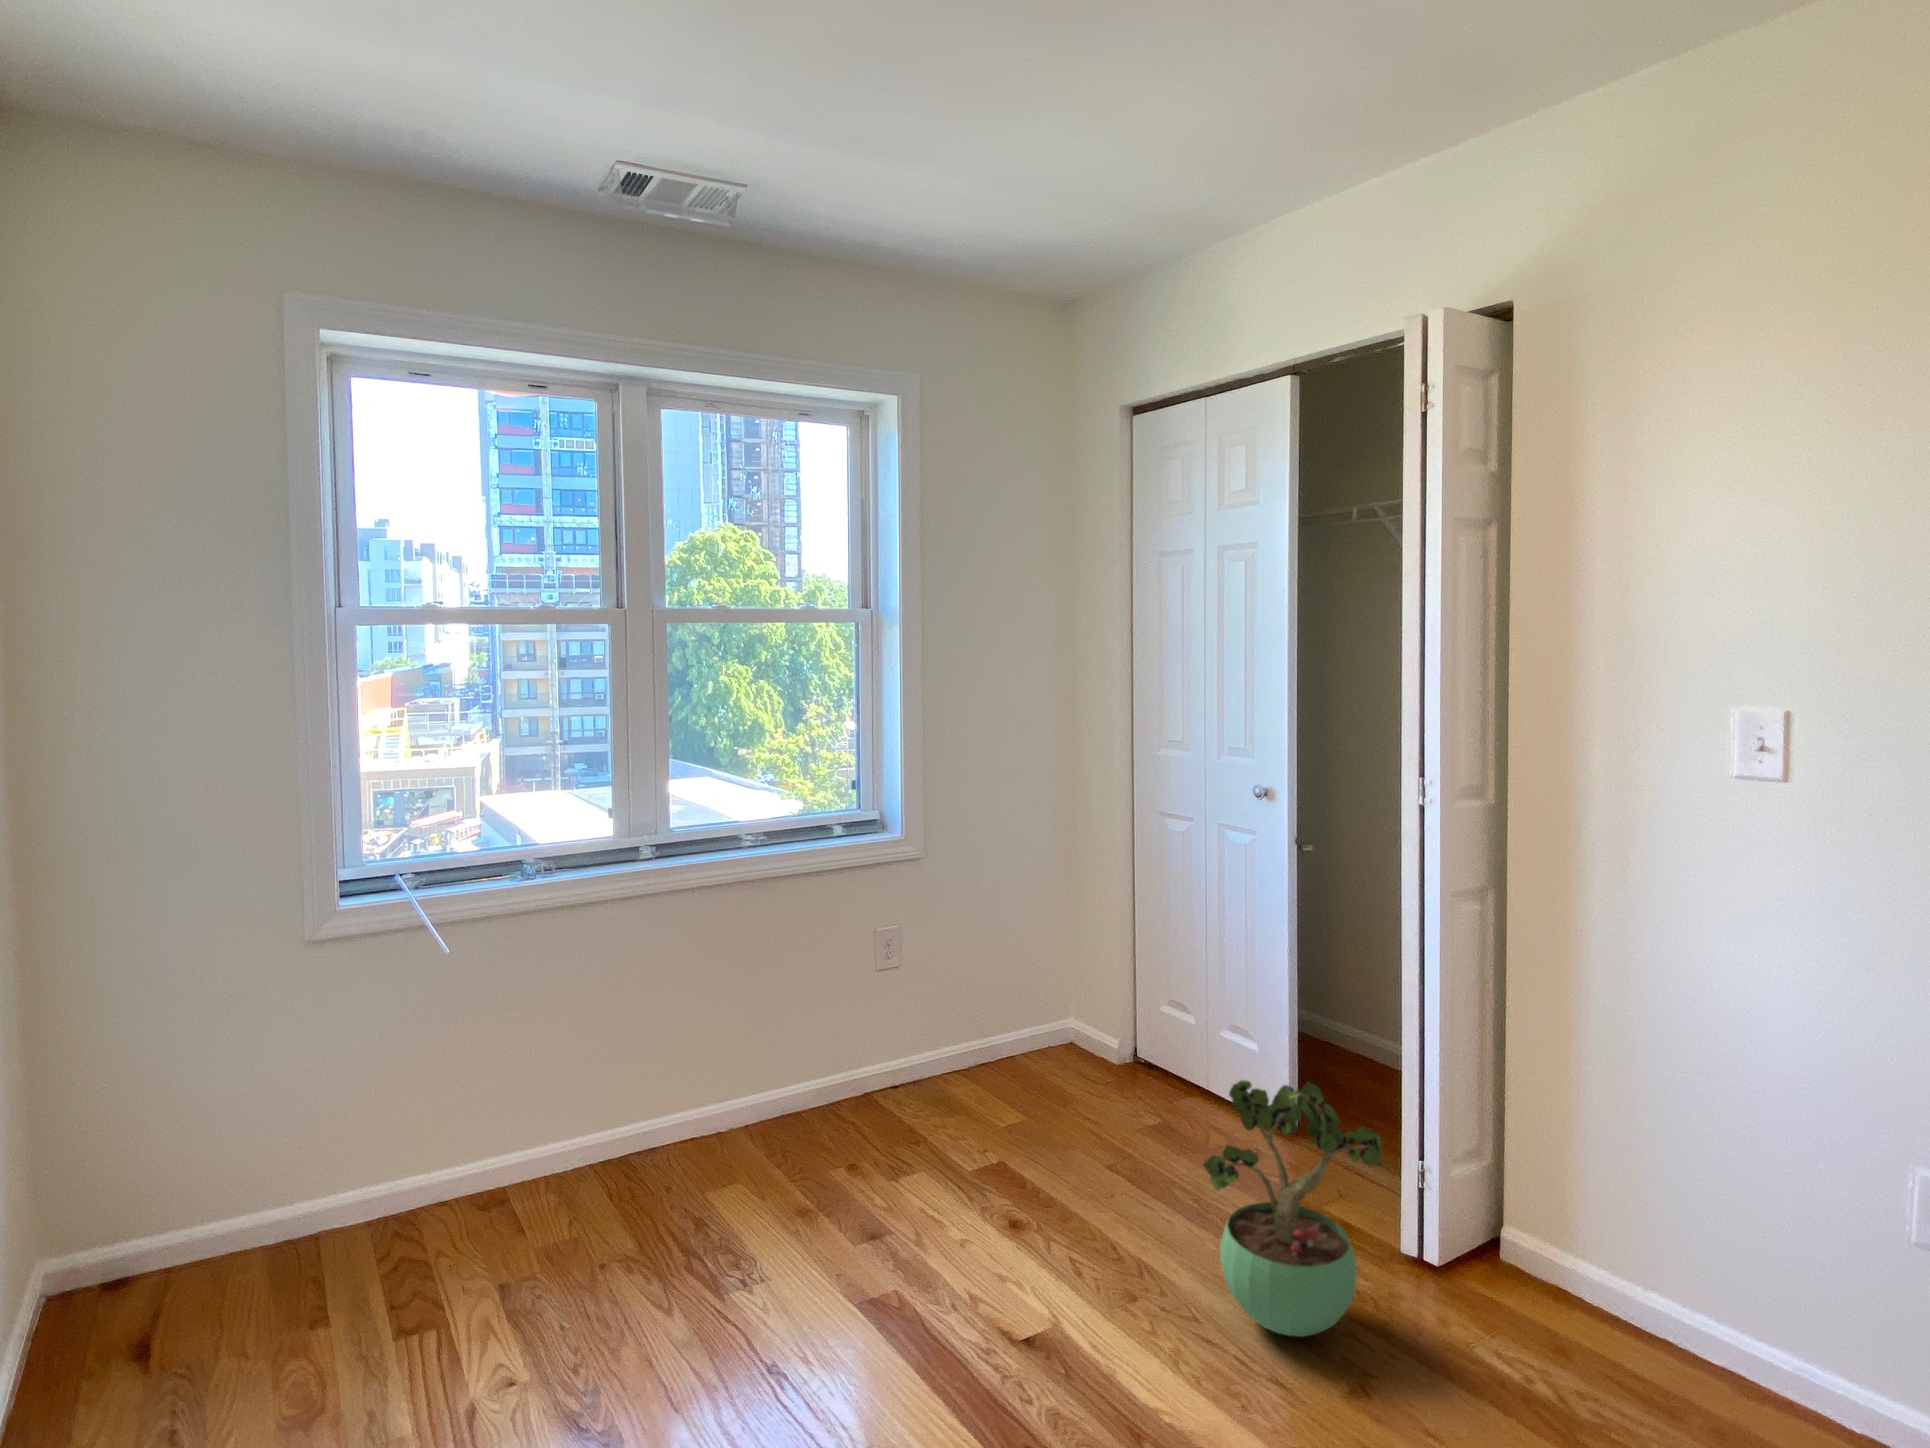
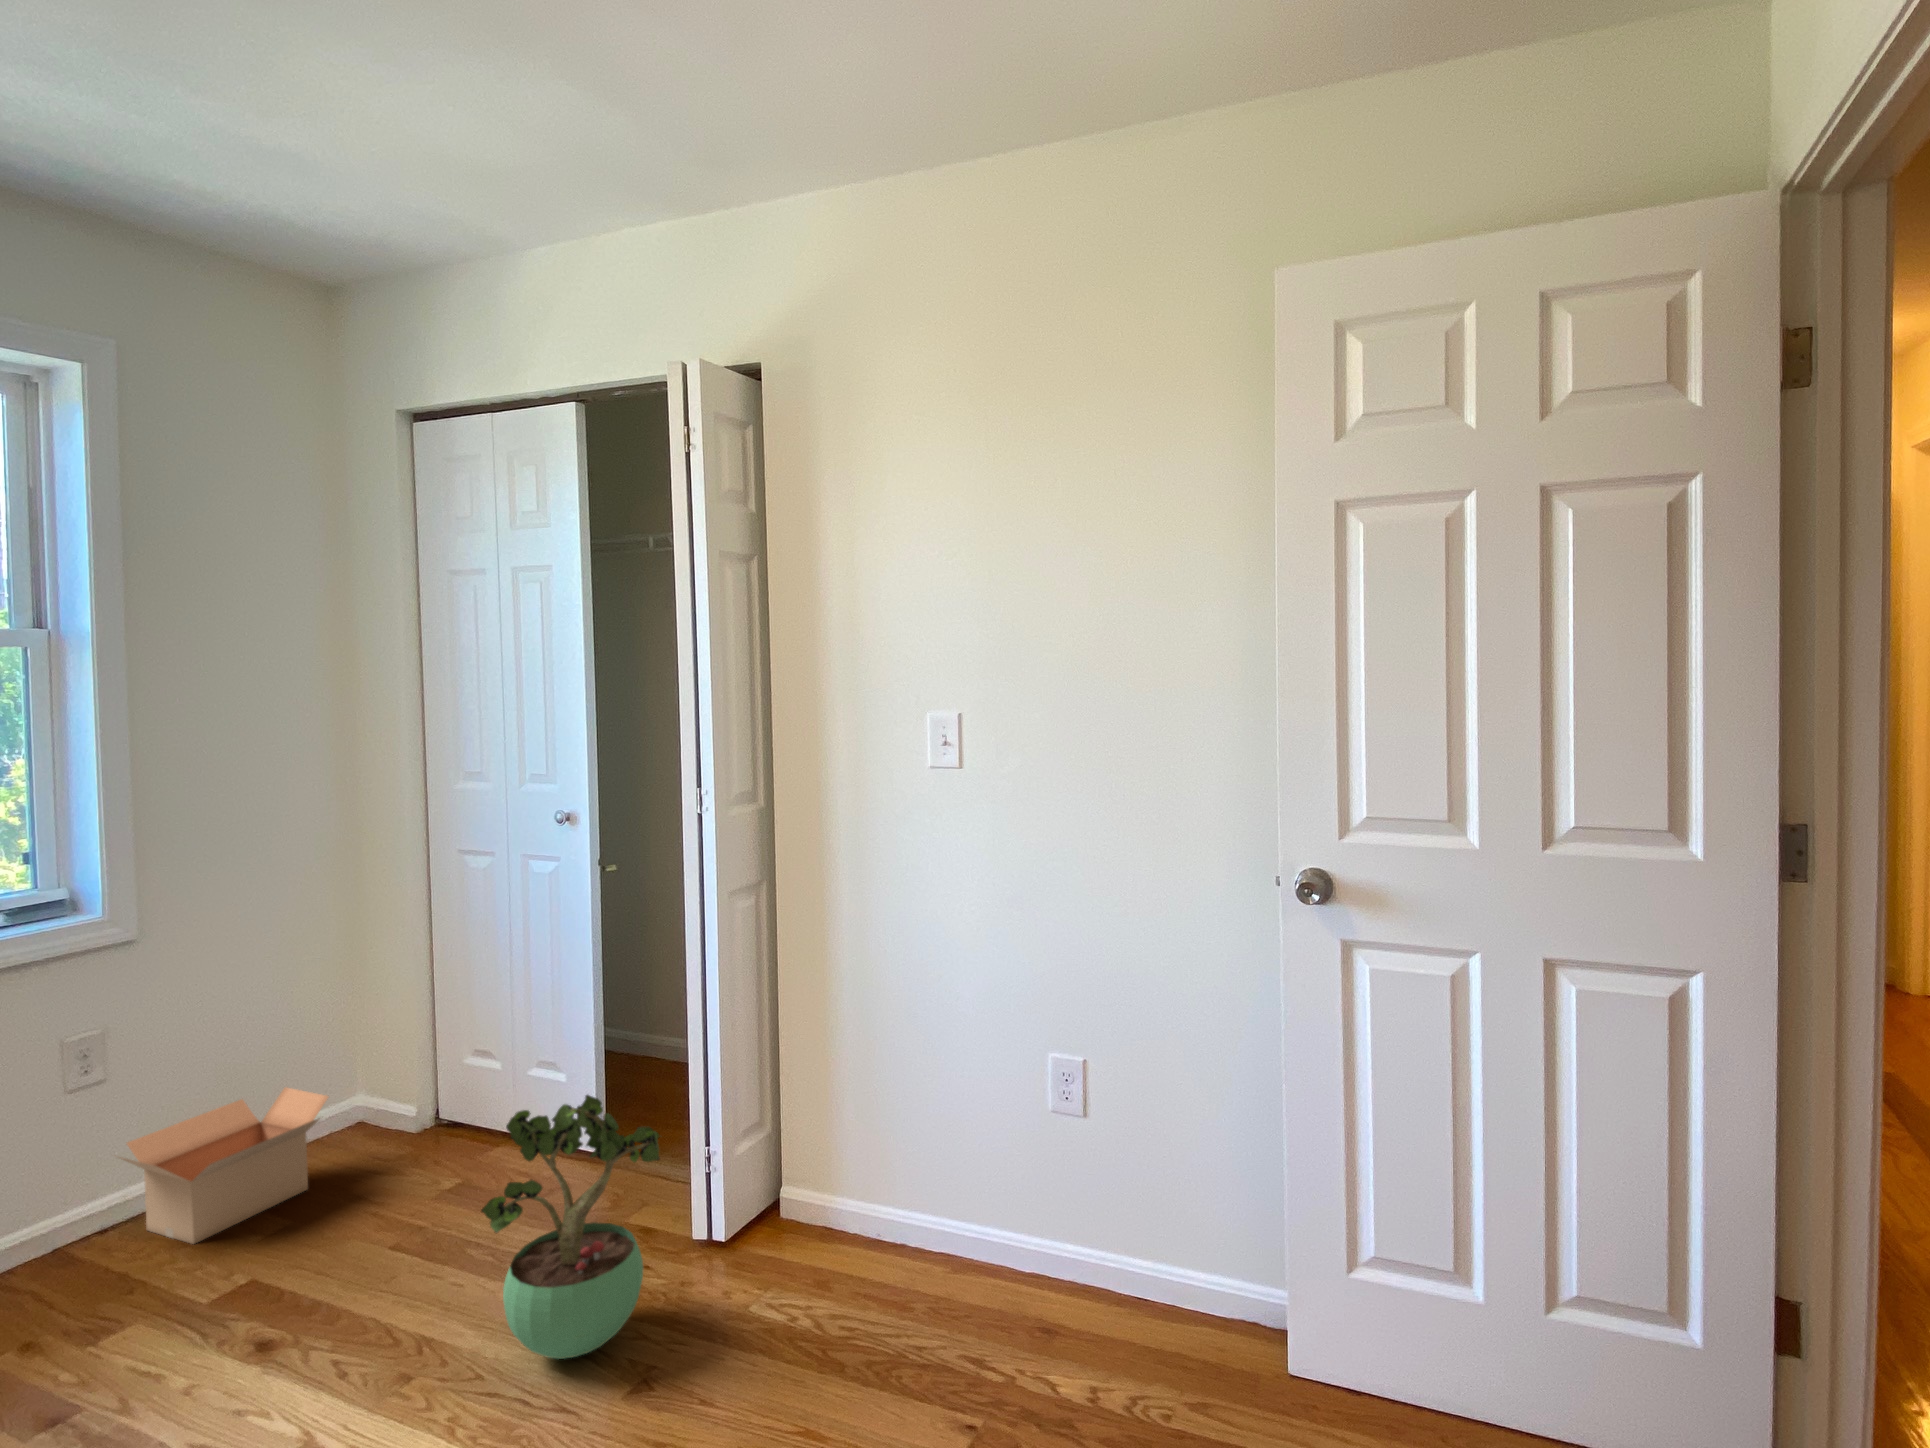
cardboard box: none [905,1001,1051,1116] -> present [121,1087,328,1244]

